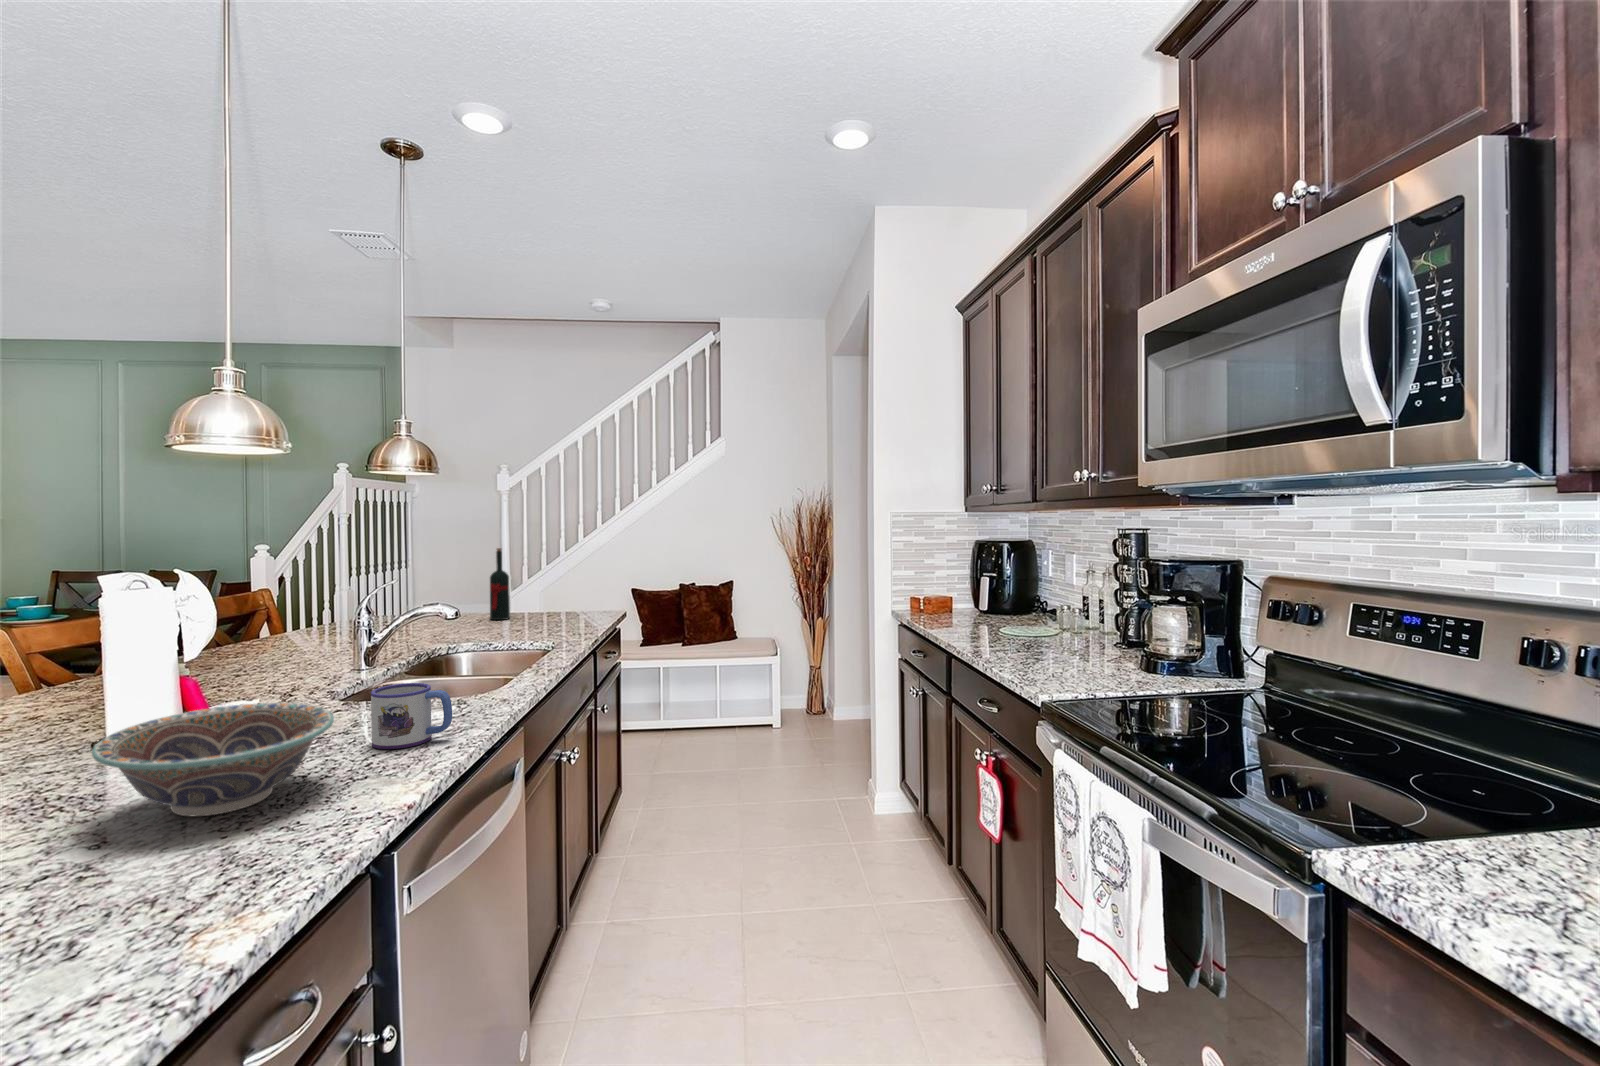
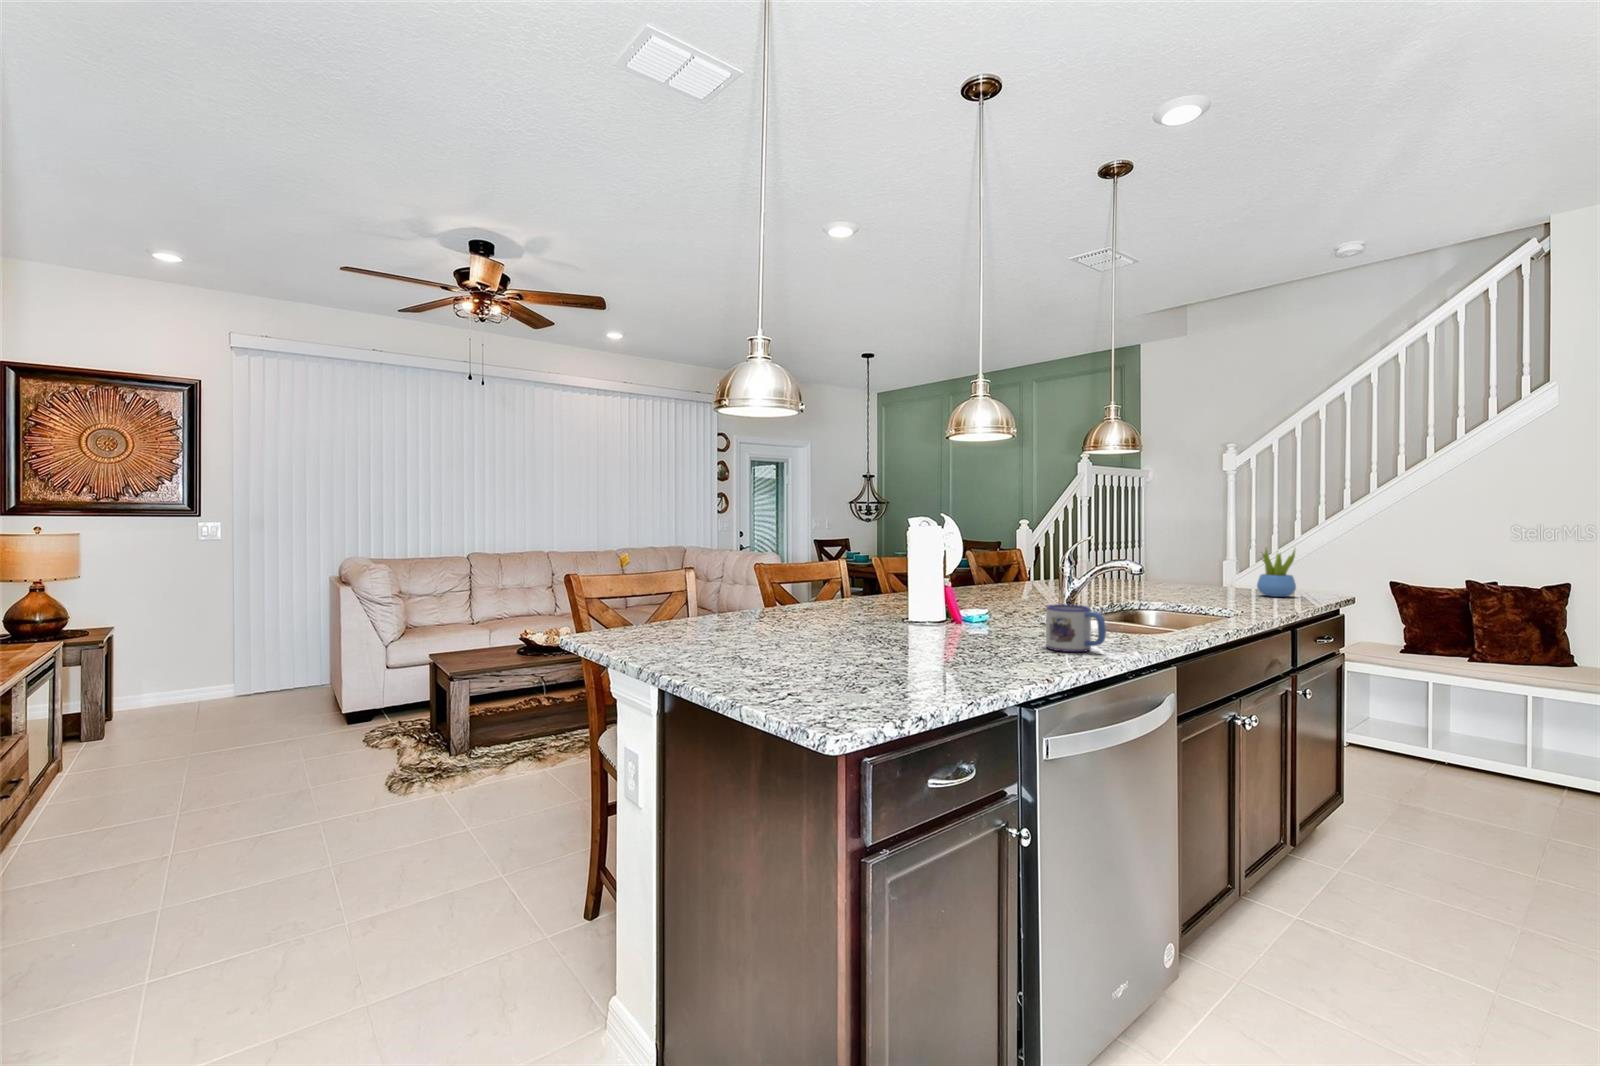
wine bottle: present [490,548,510,620] -> none [1193,520,1214,590]
succulent plant: none [551,573,584,621] -> present [1257,548,1296,597]
decorative bowl: present [92,703,334,816] -> none [888,598,1013,660]

